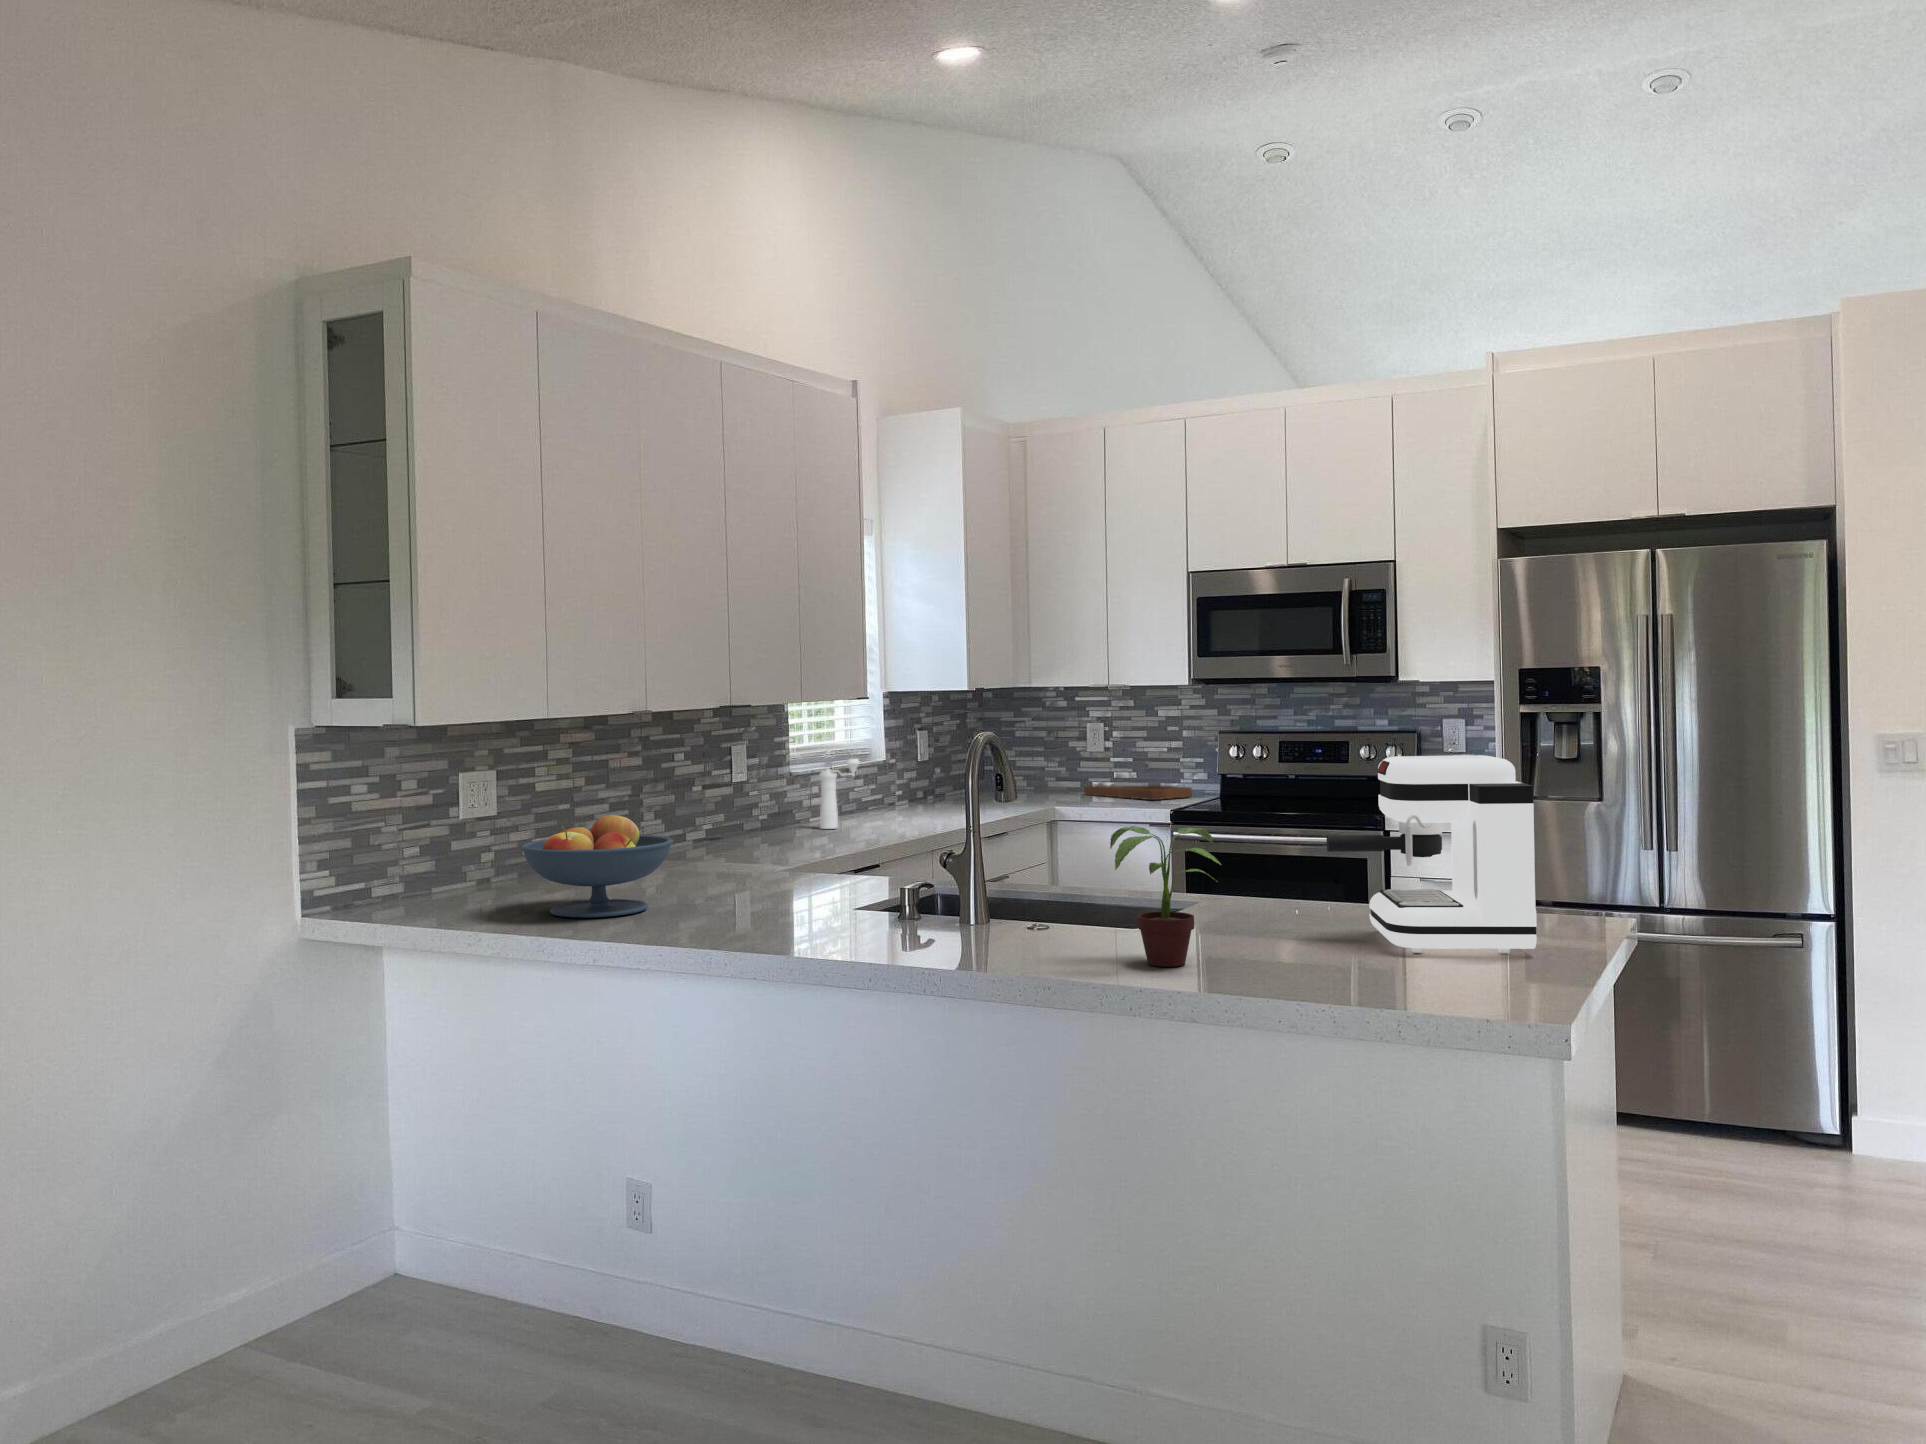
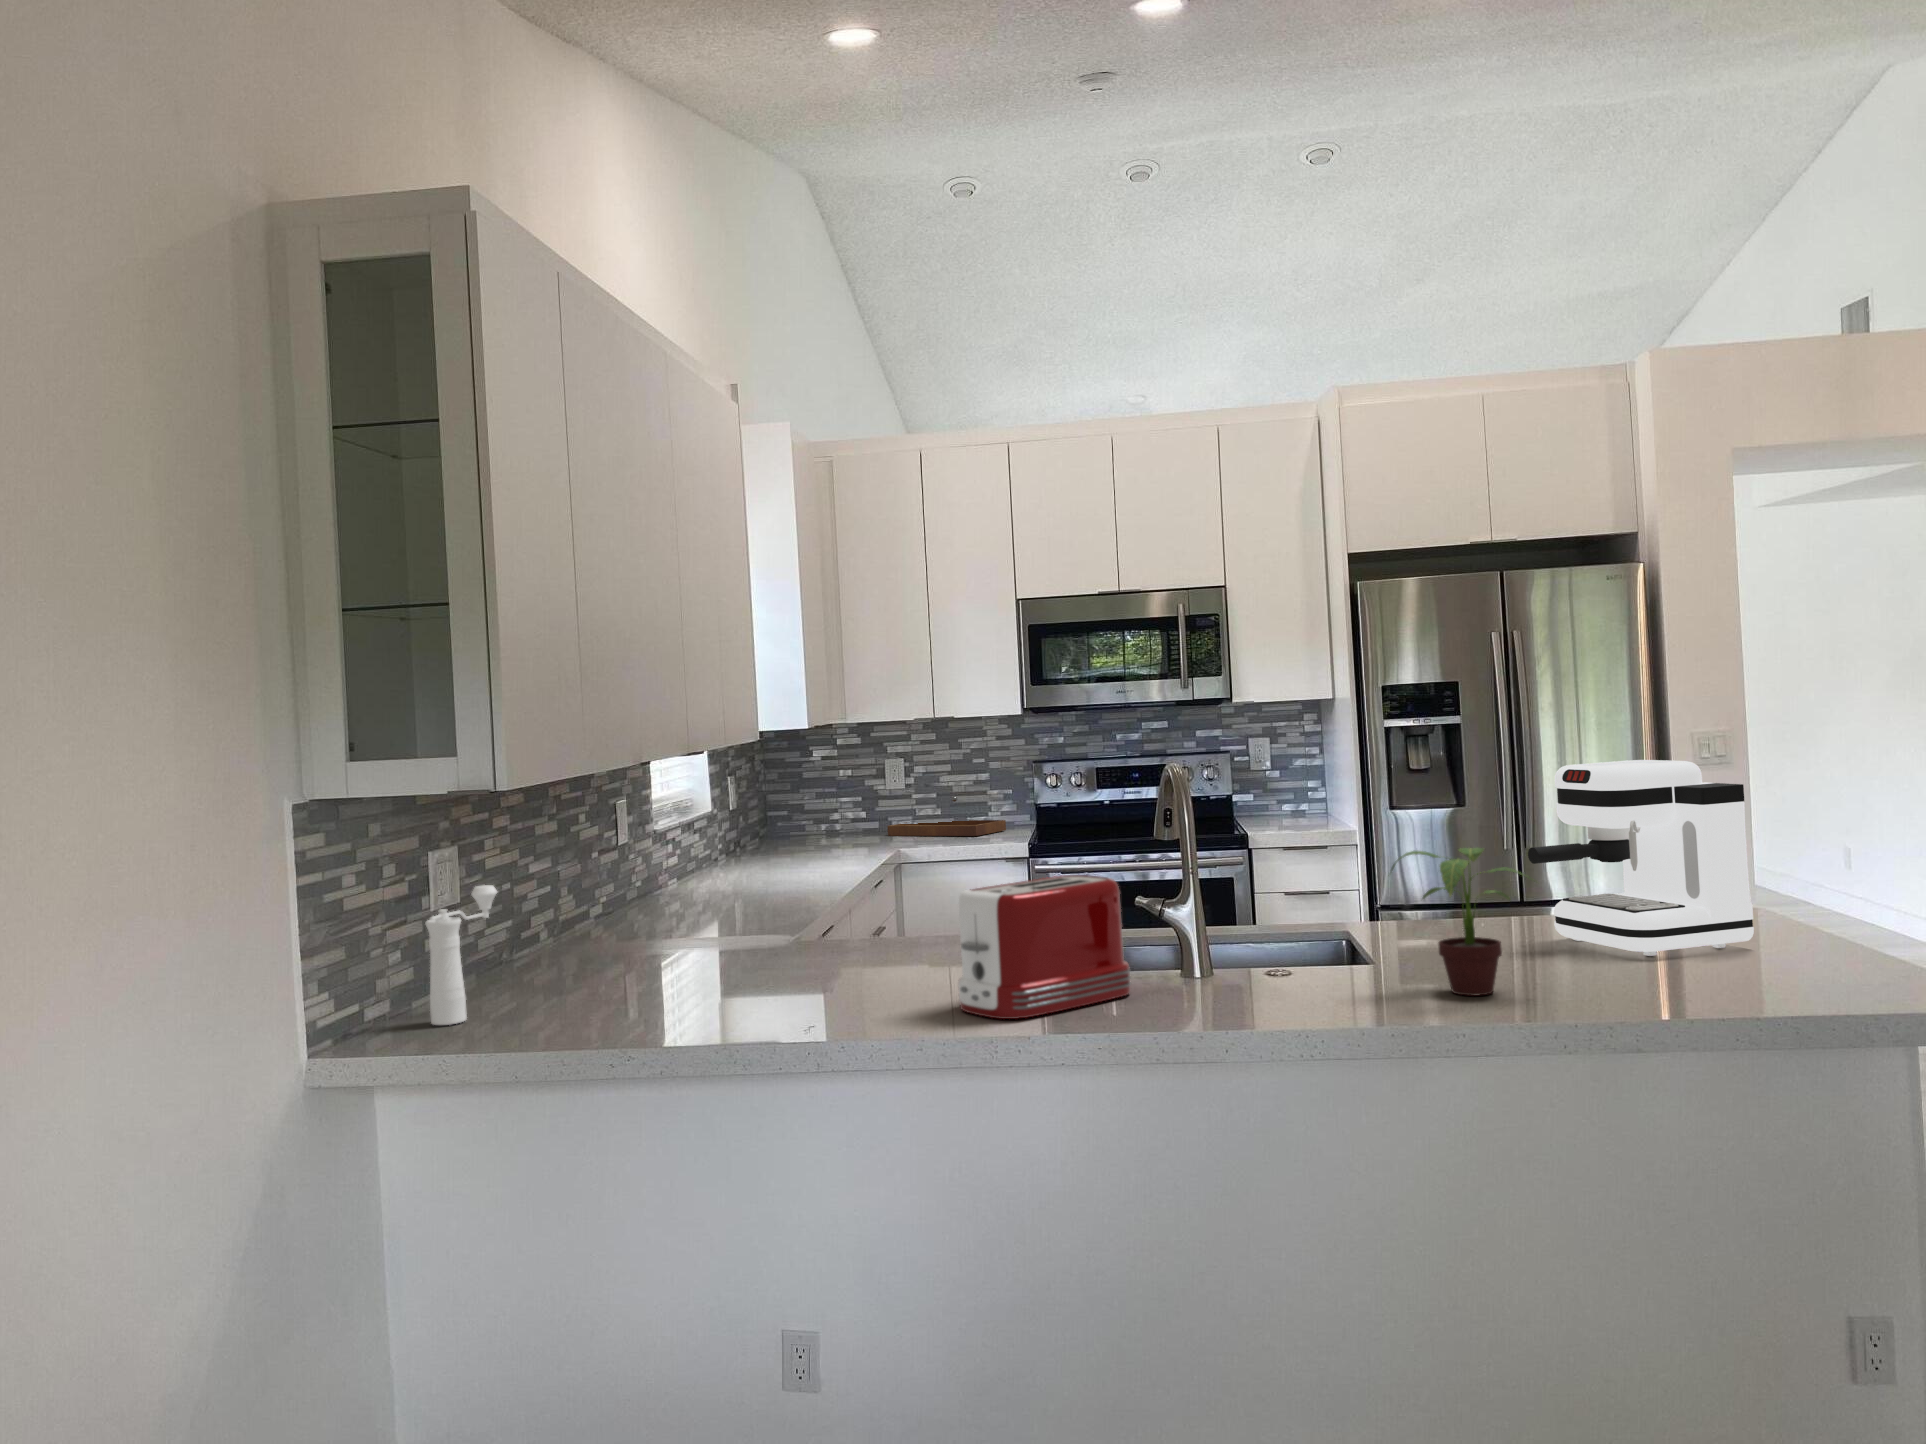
pepper mill: present [819,759,859,829] -> present [425,885,497,1025]
fruit bowl: present [521,813,673,918] -> none [603,885,787,1018]
toaster: none [745,827,908,943] -> present [958,875,1131,1019]

